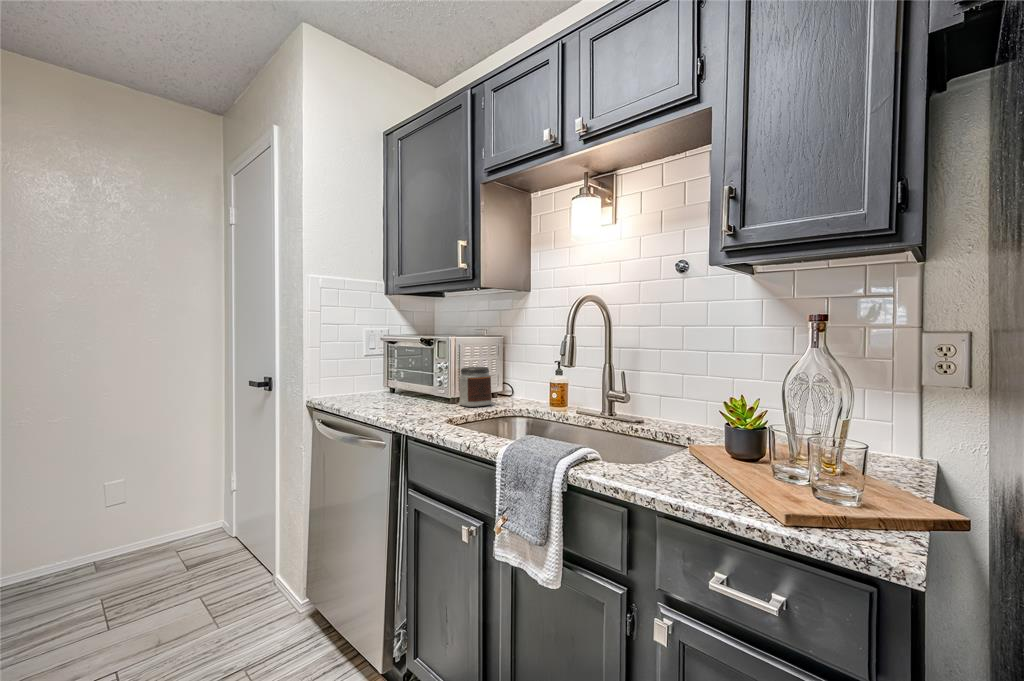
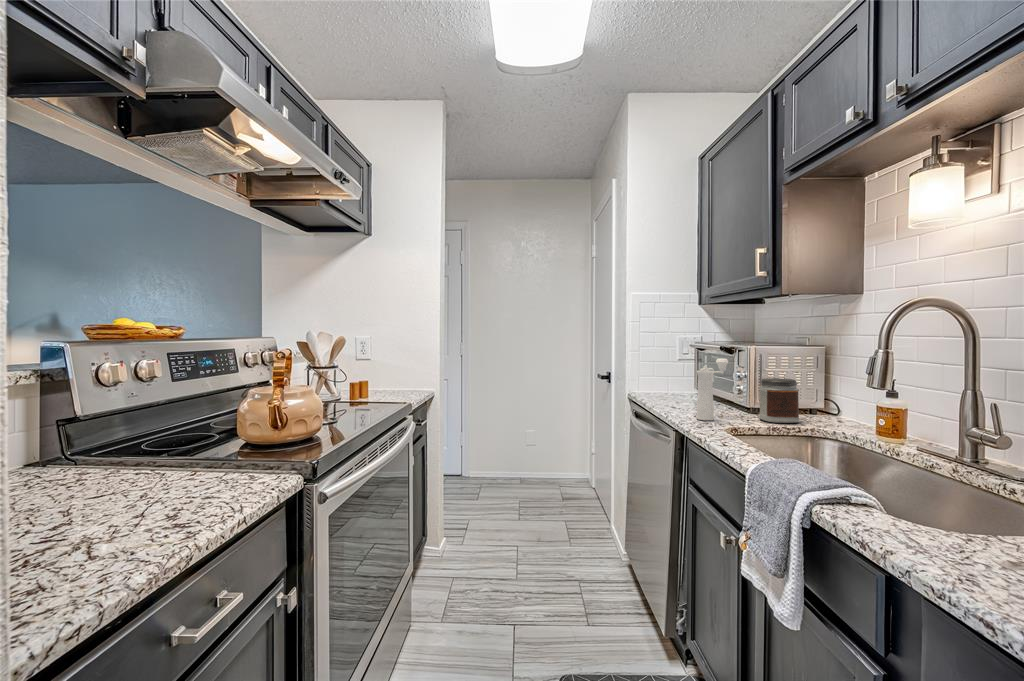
pepper mill: none [407,351,432,412] -> present [697,358,729,420]

